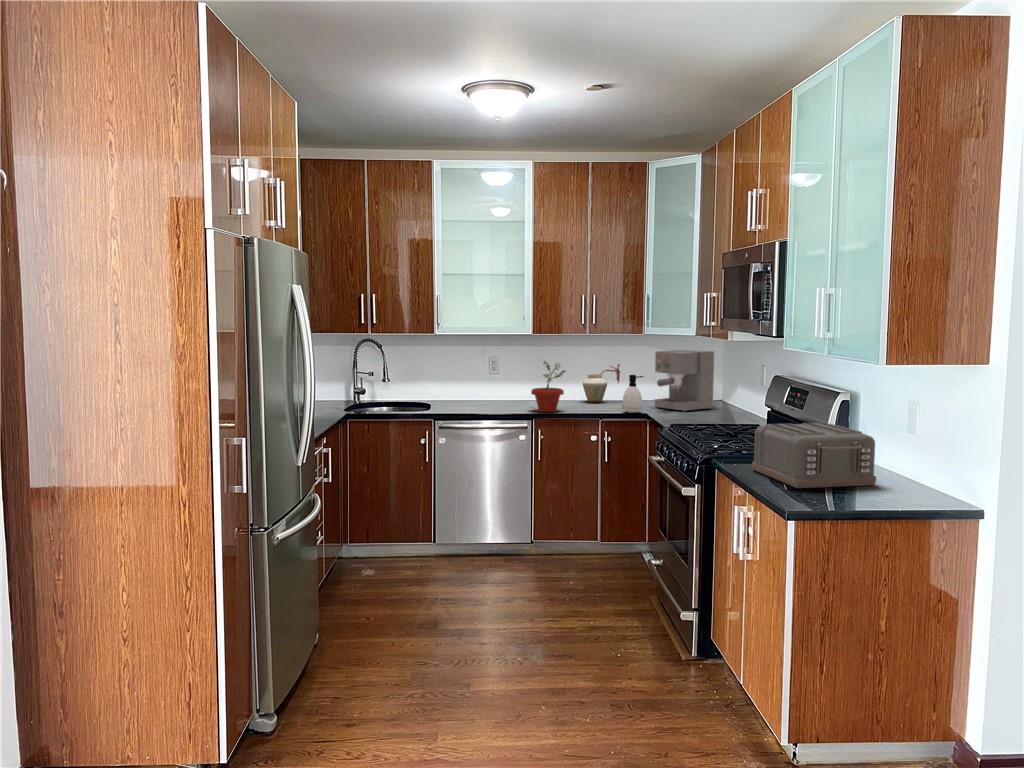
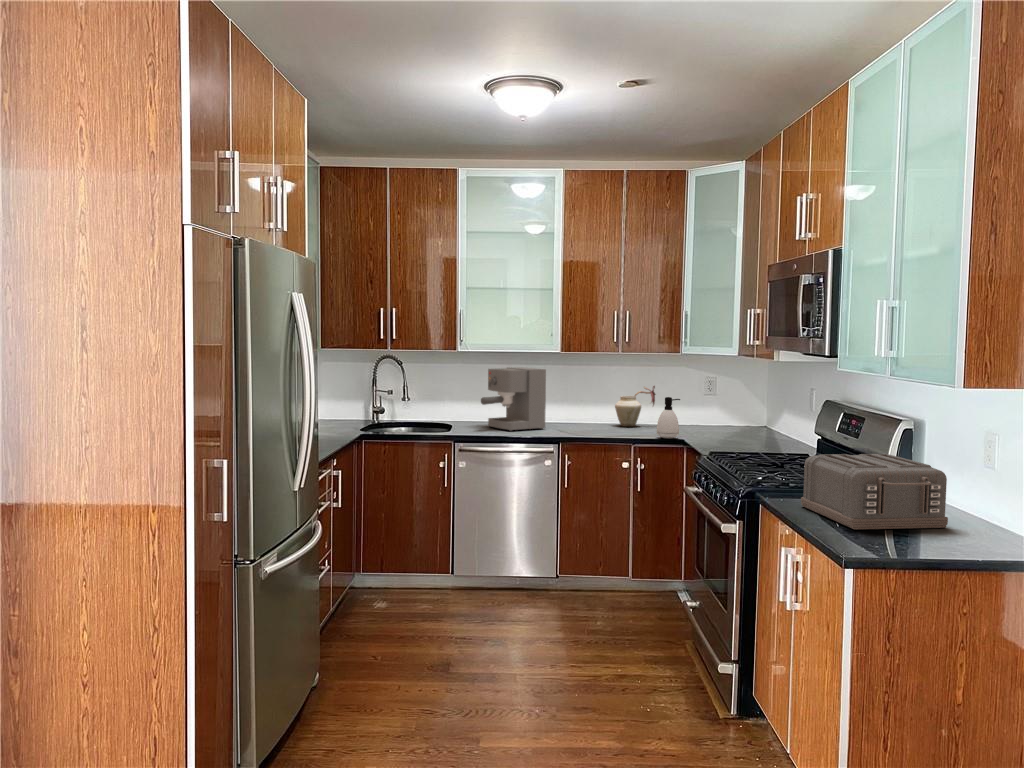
coffee maker: present [655,350,714,412] -> present [481,367,546,431]
potted plant: present [531,361,565,412] -> none [559,380,597,436]

